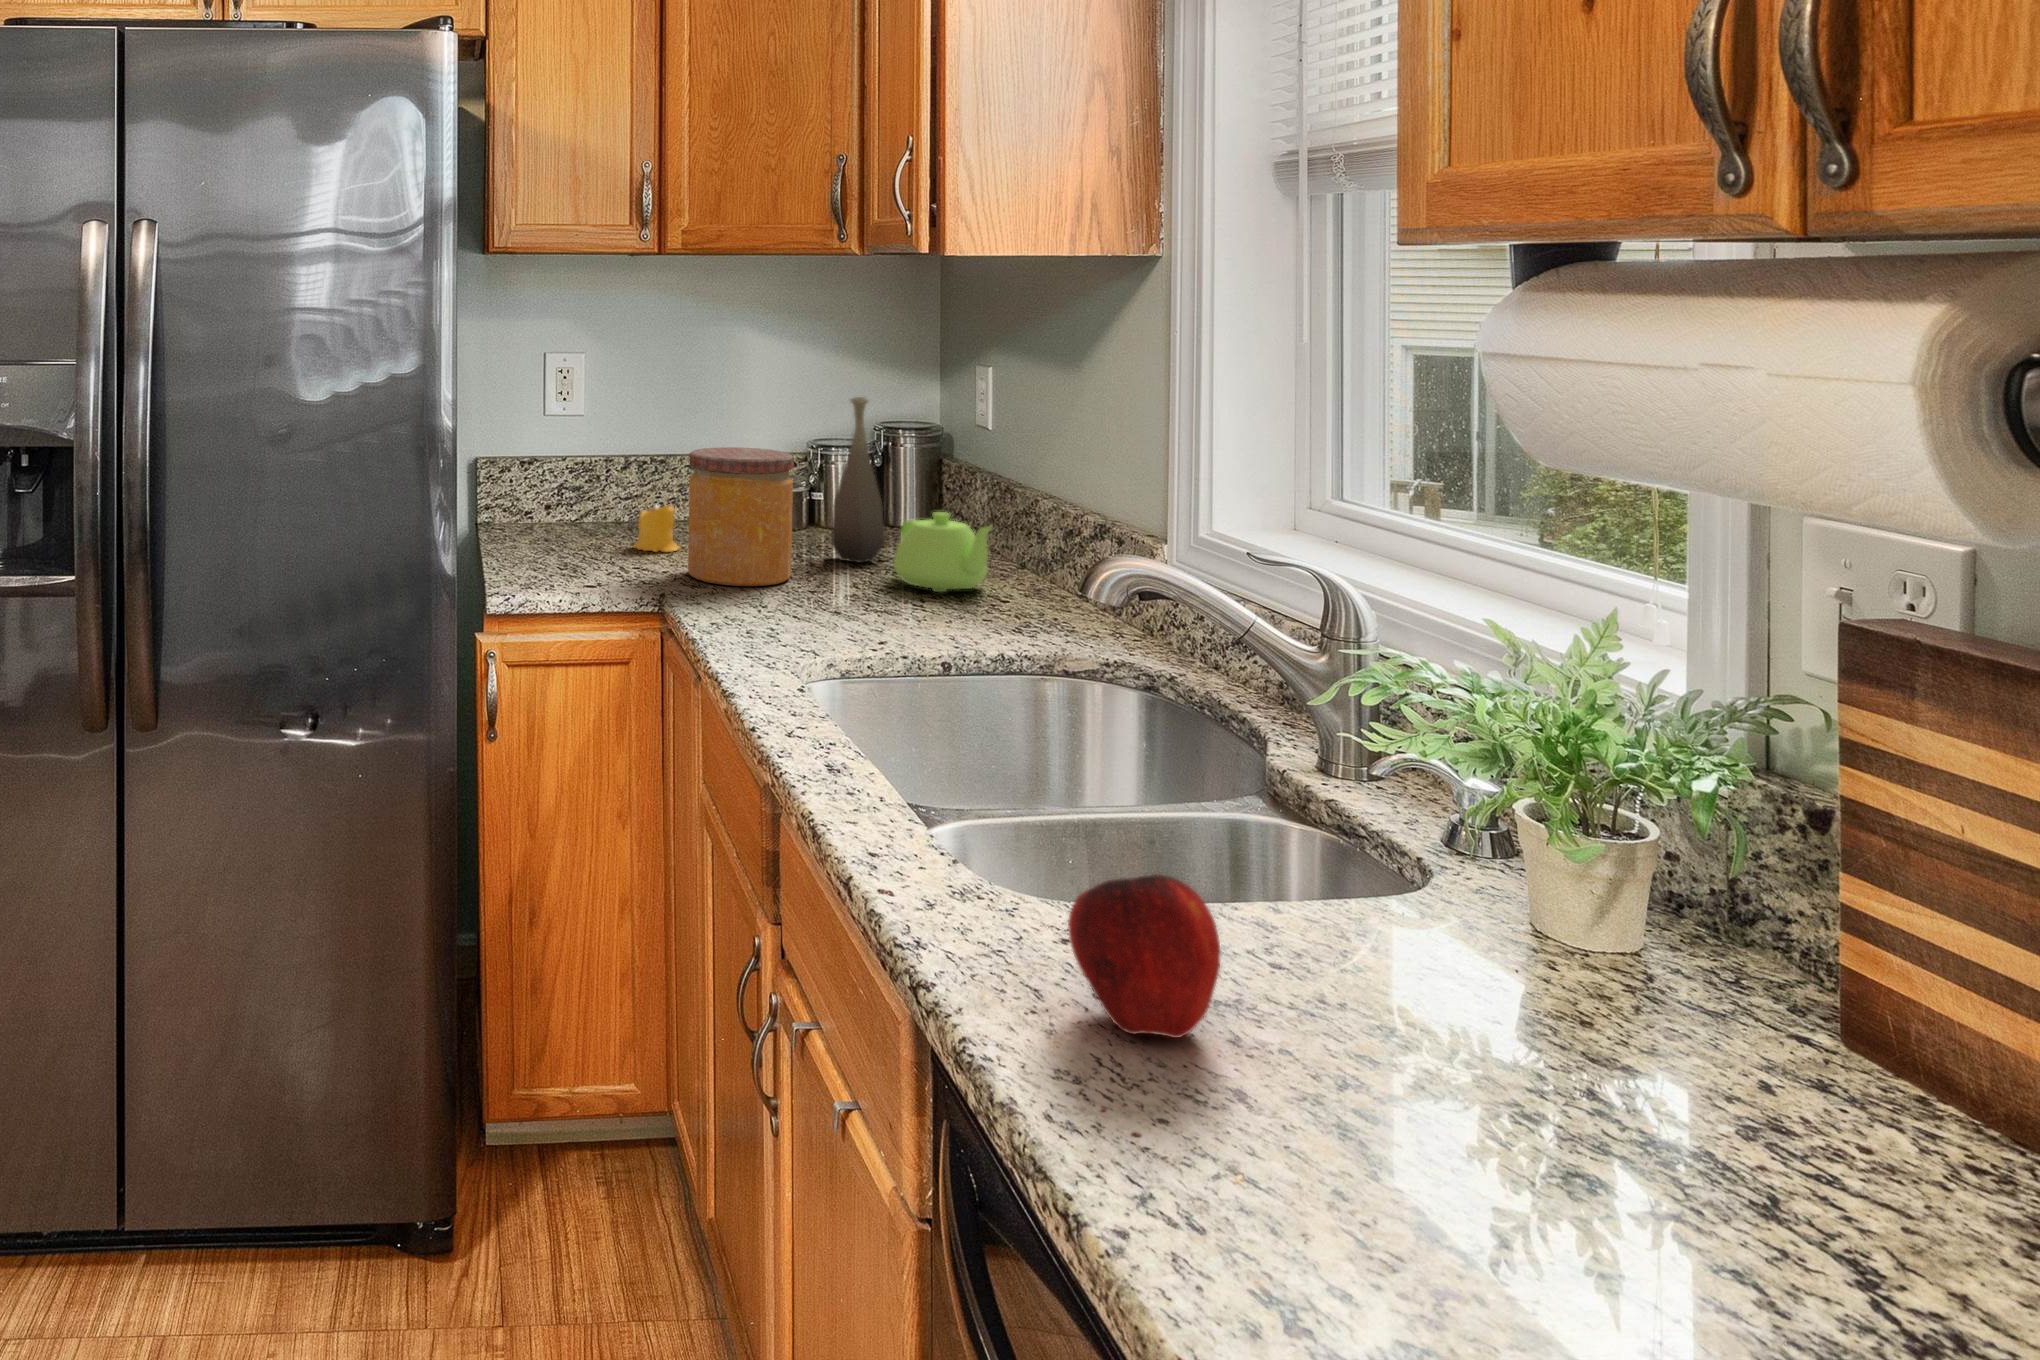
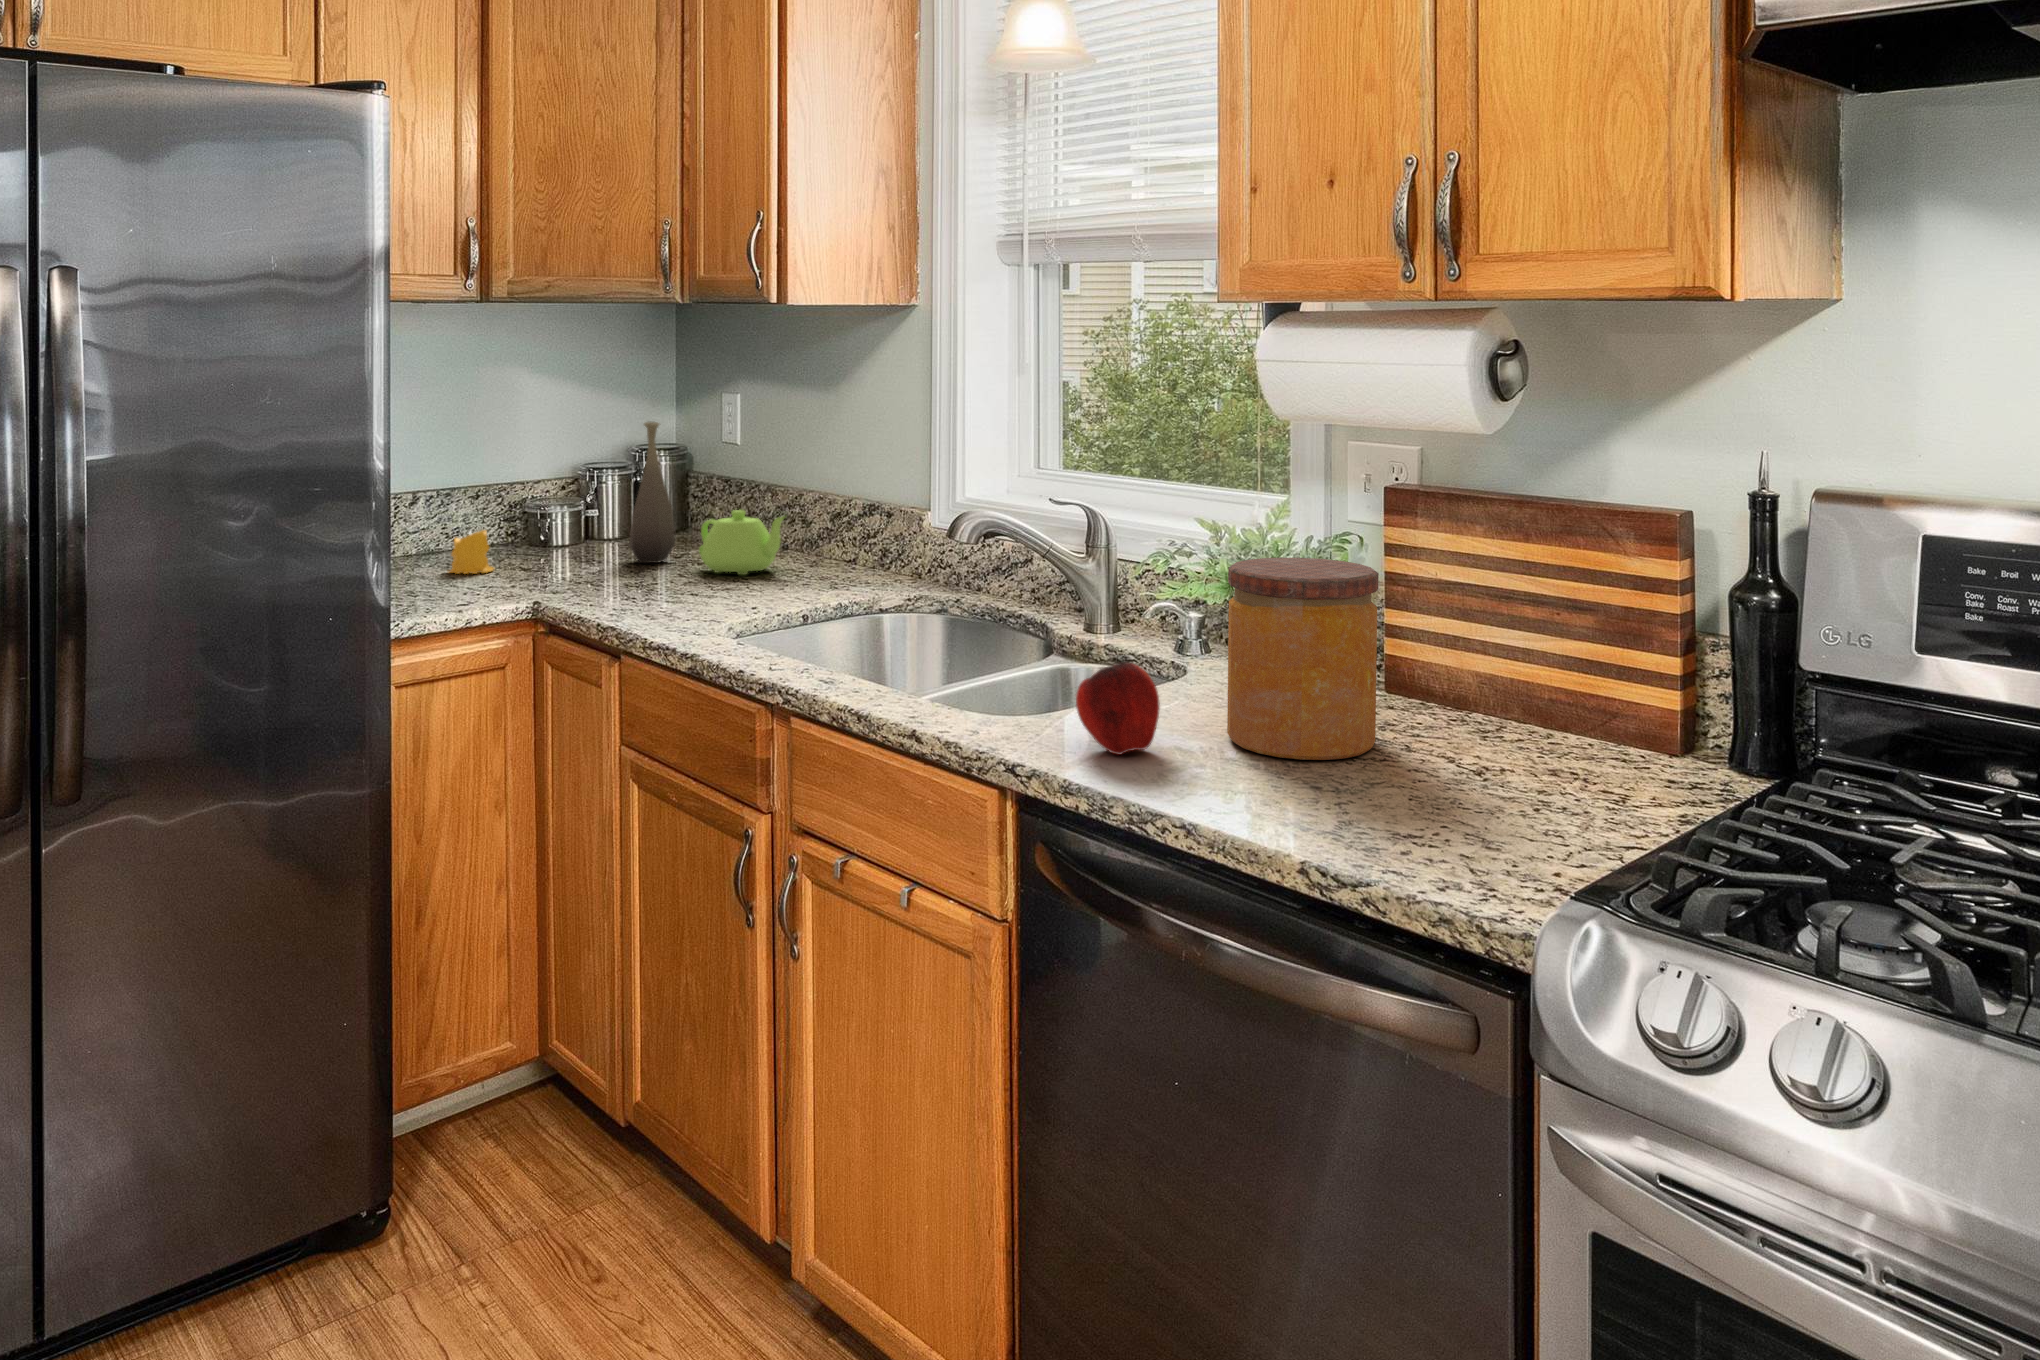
jar: present [688,447,794,586] -> present [1227,557,1379,760]

